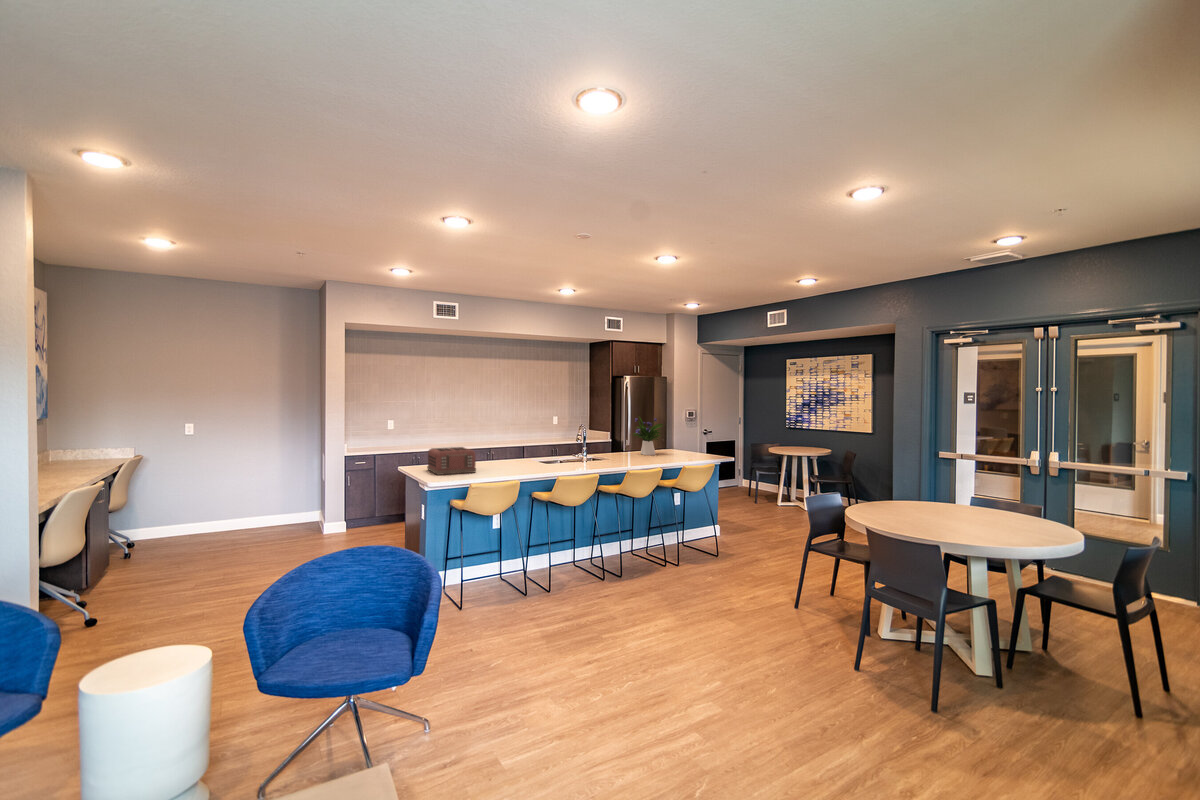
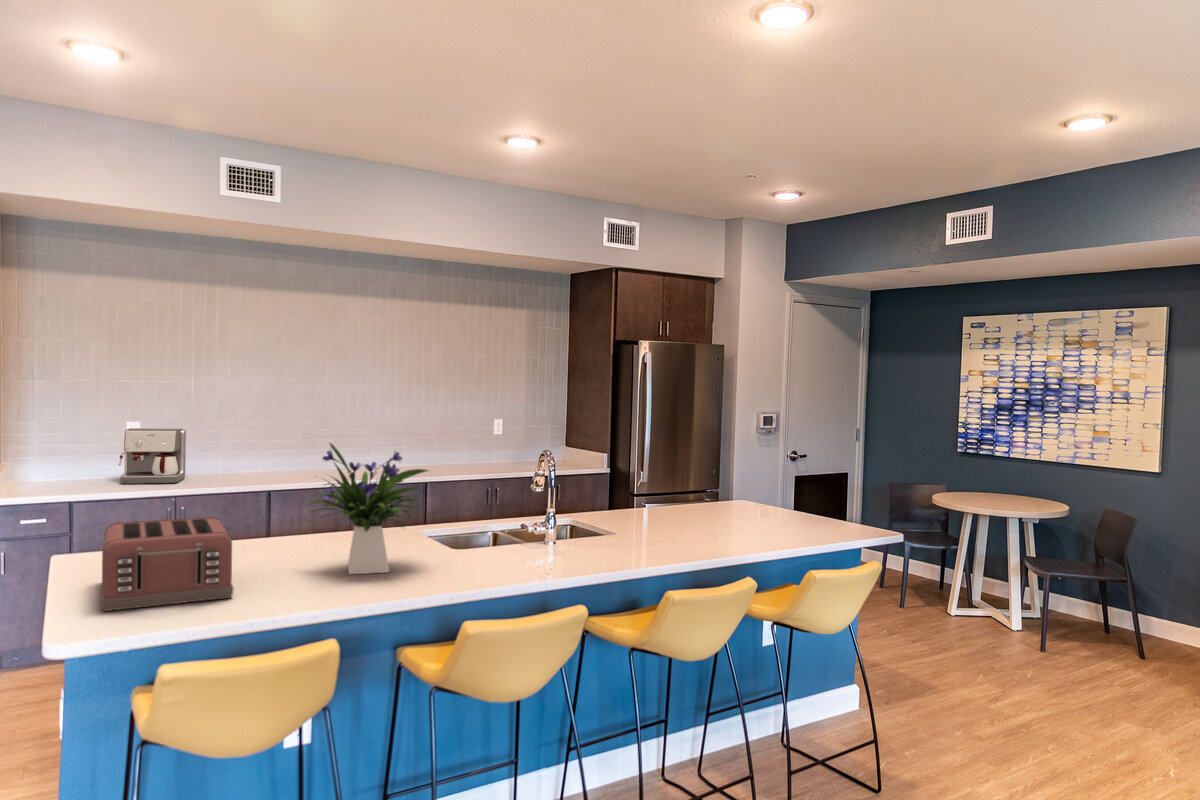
flower arrangement: present [633,416,663,455] -> present [313,443,428,574]
coffee maker: none [389,421,416,446] -> present [119,428,186,484]

